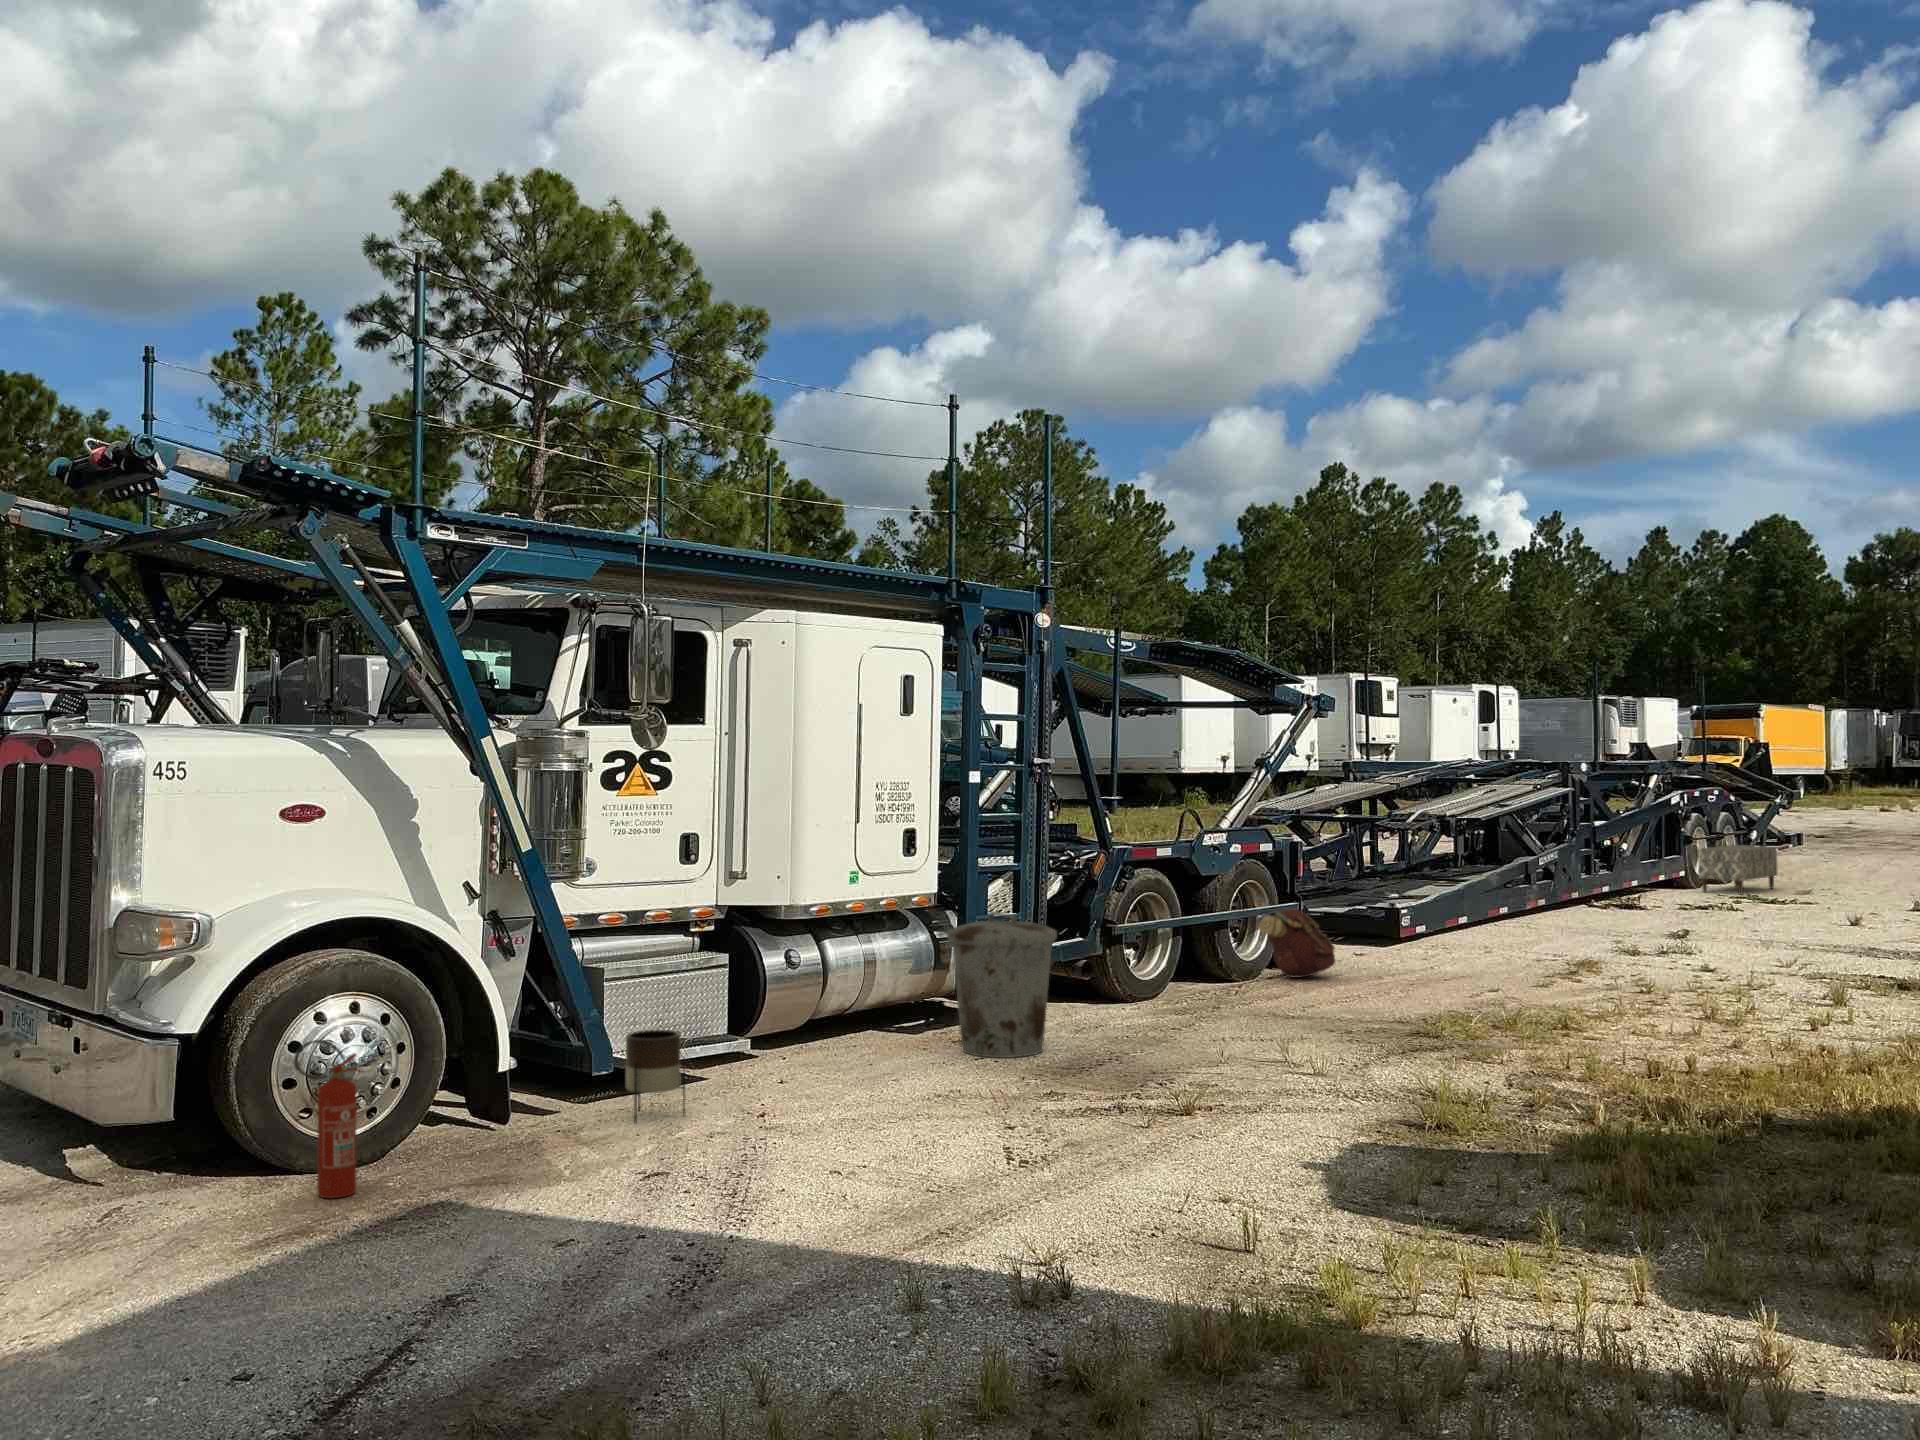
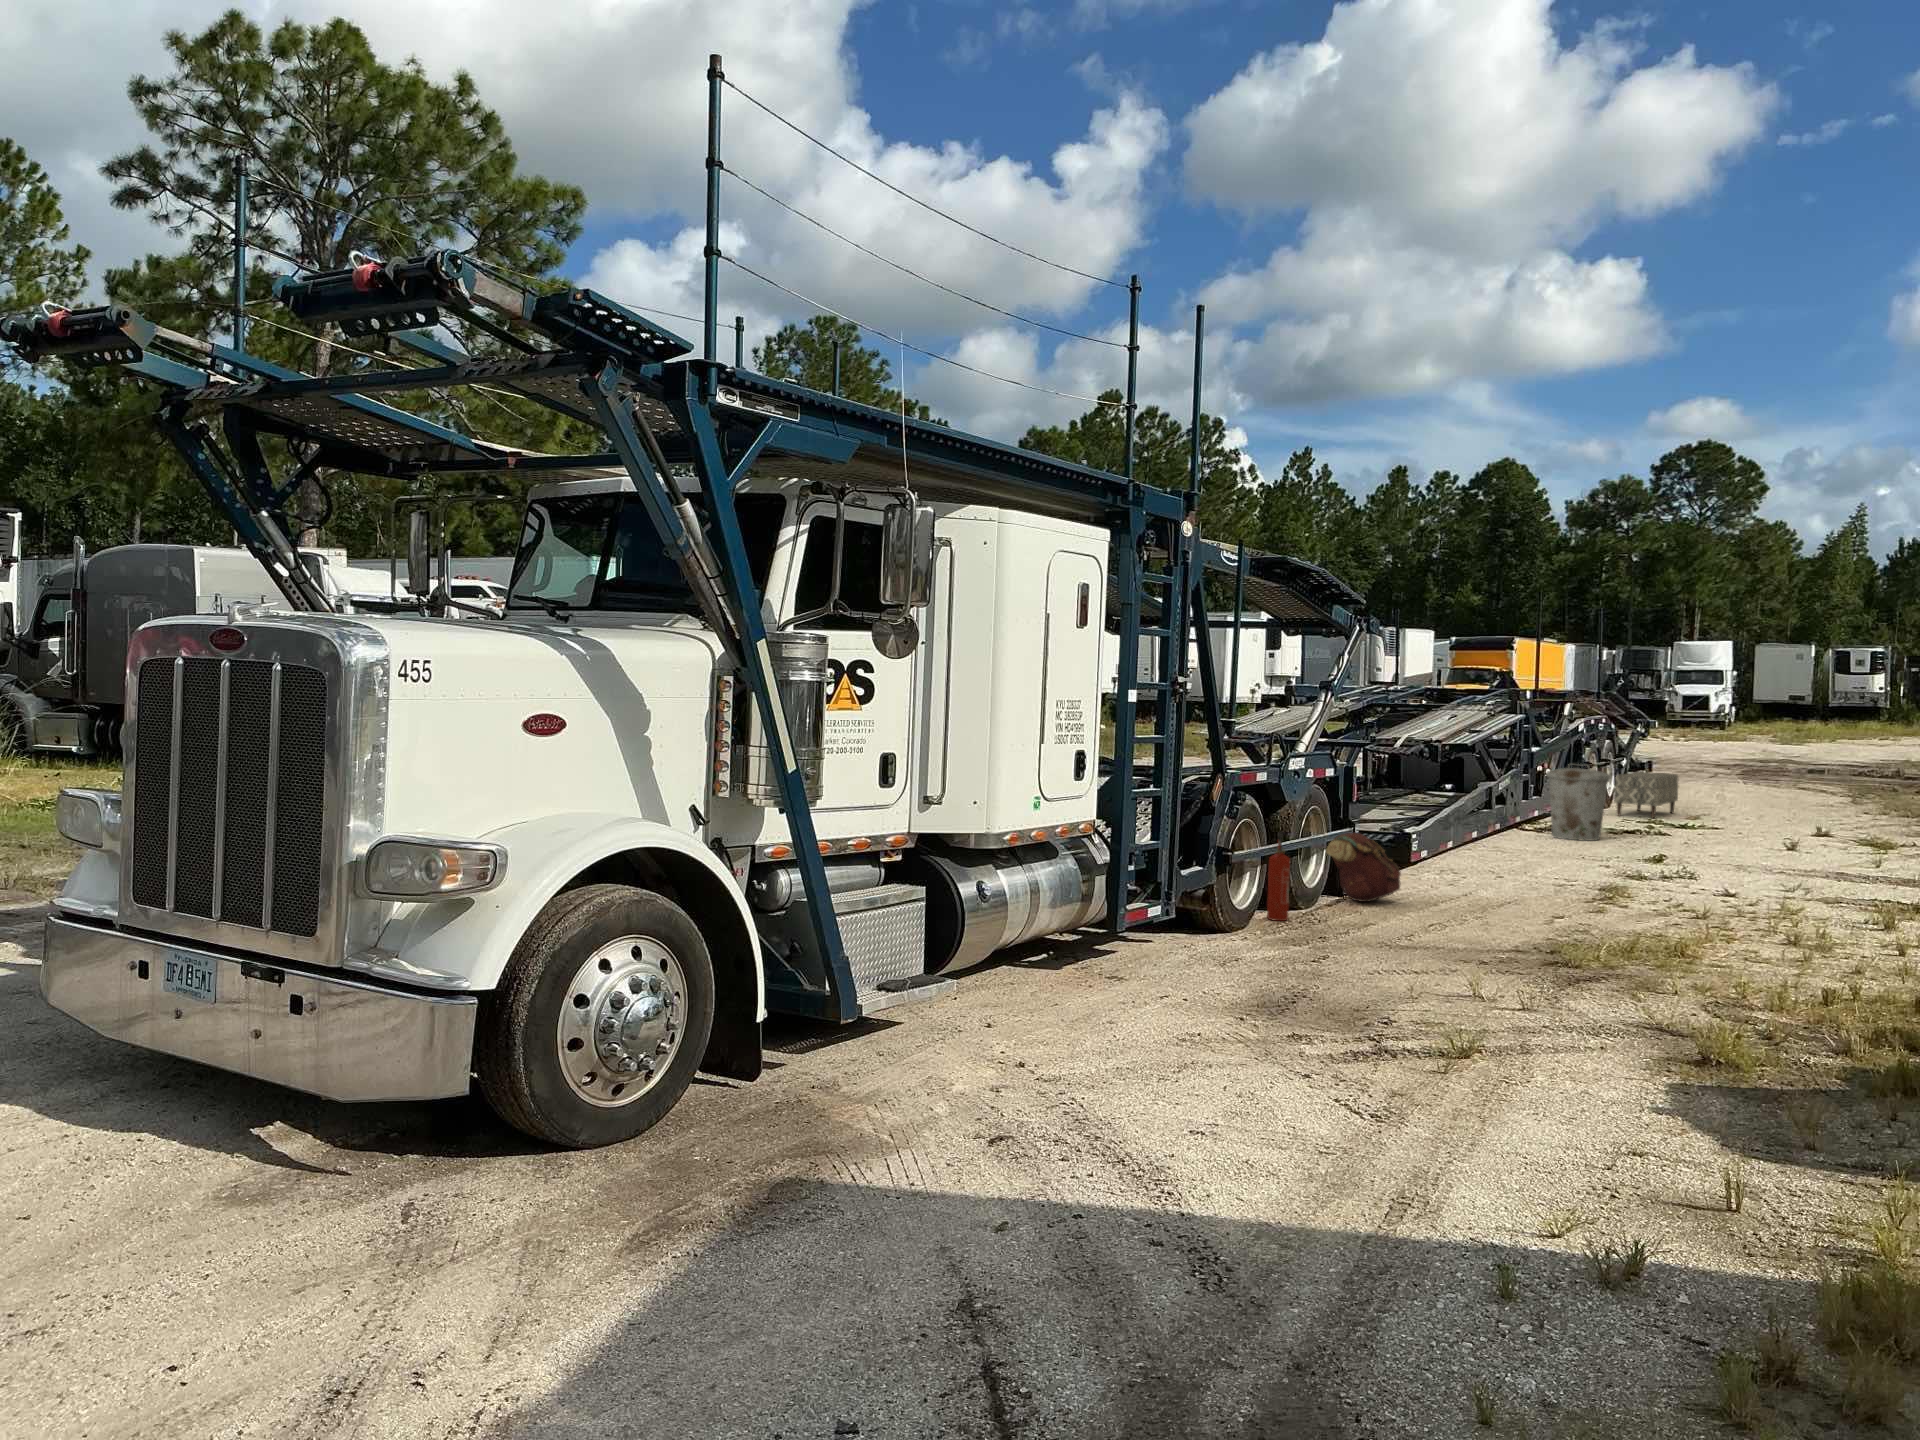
trash can: present [947,913,1057,1058] -> present [1546,765,1611,841]
planter: present [626,1030,685,1123] -> none [854,972,919,1079]
fire extinguisher: present [294,1040,361,1198] -> present [1267,832,1290,921]

